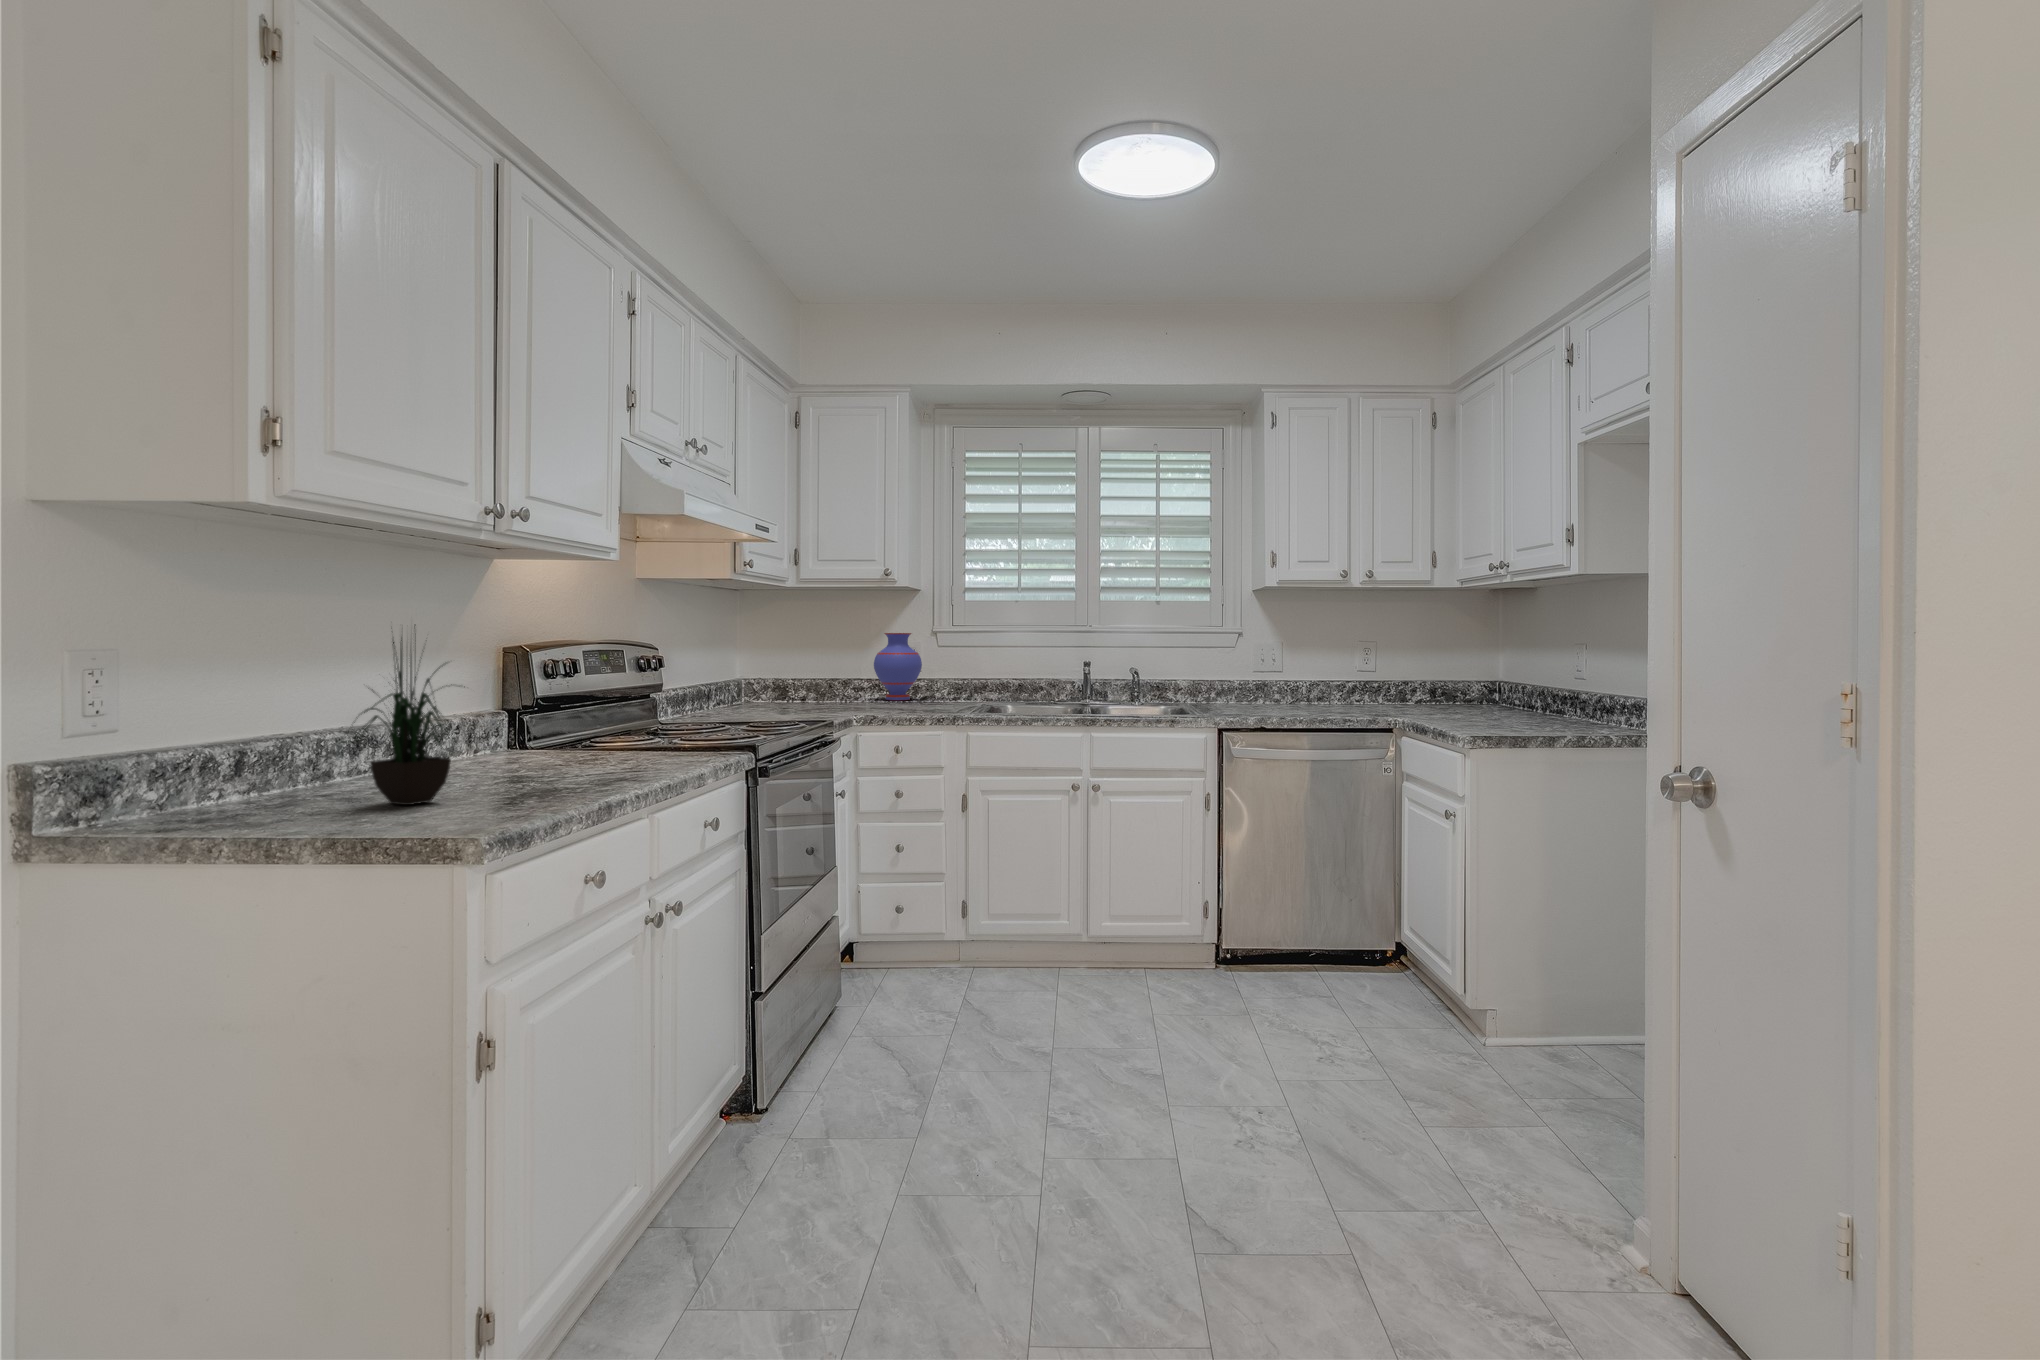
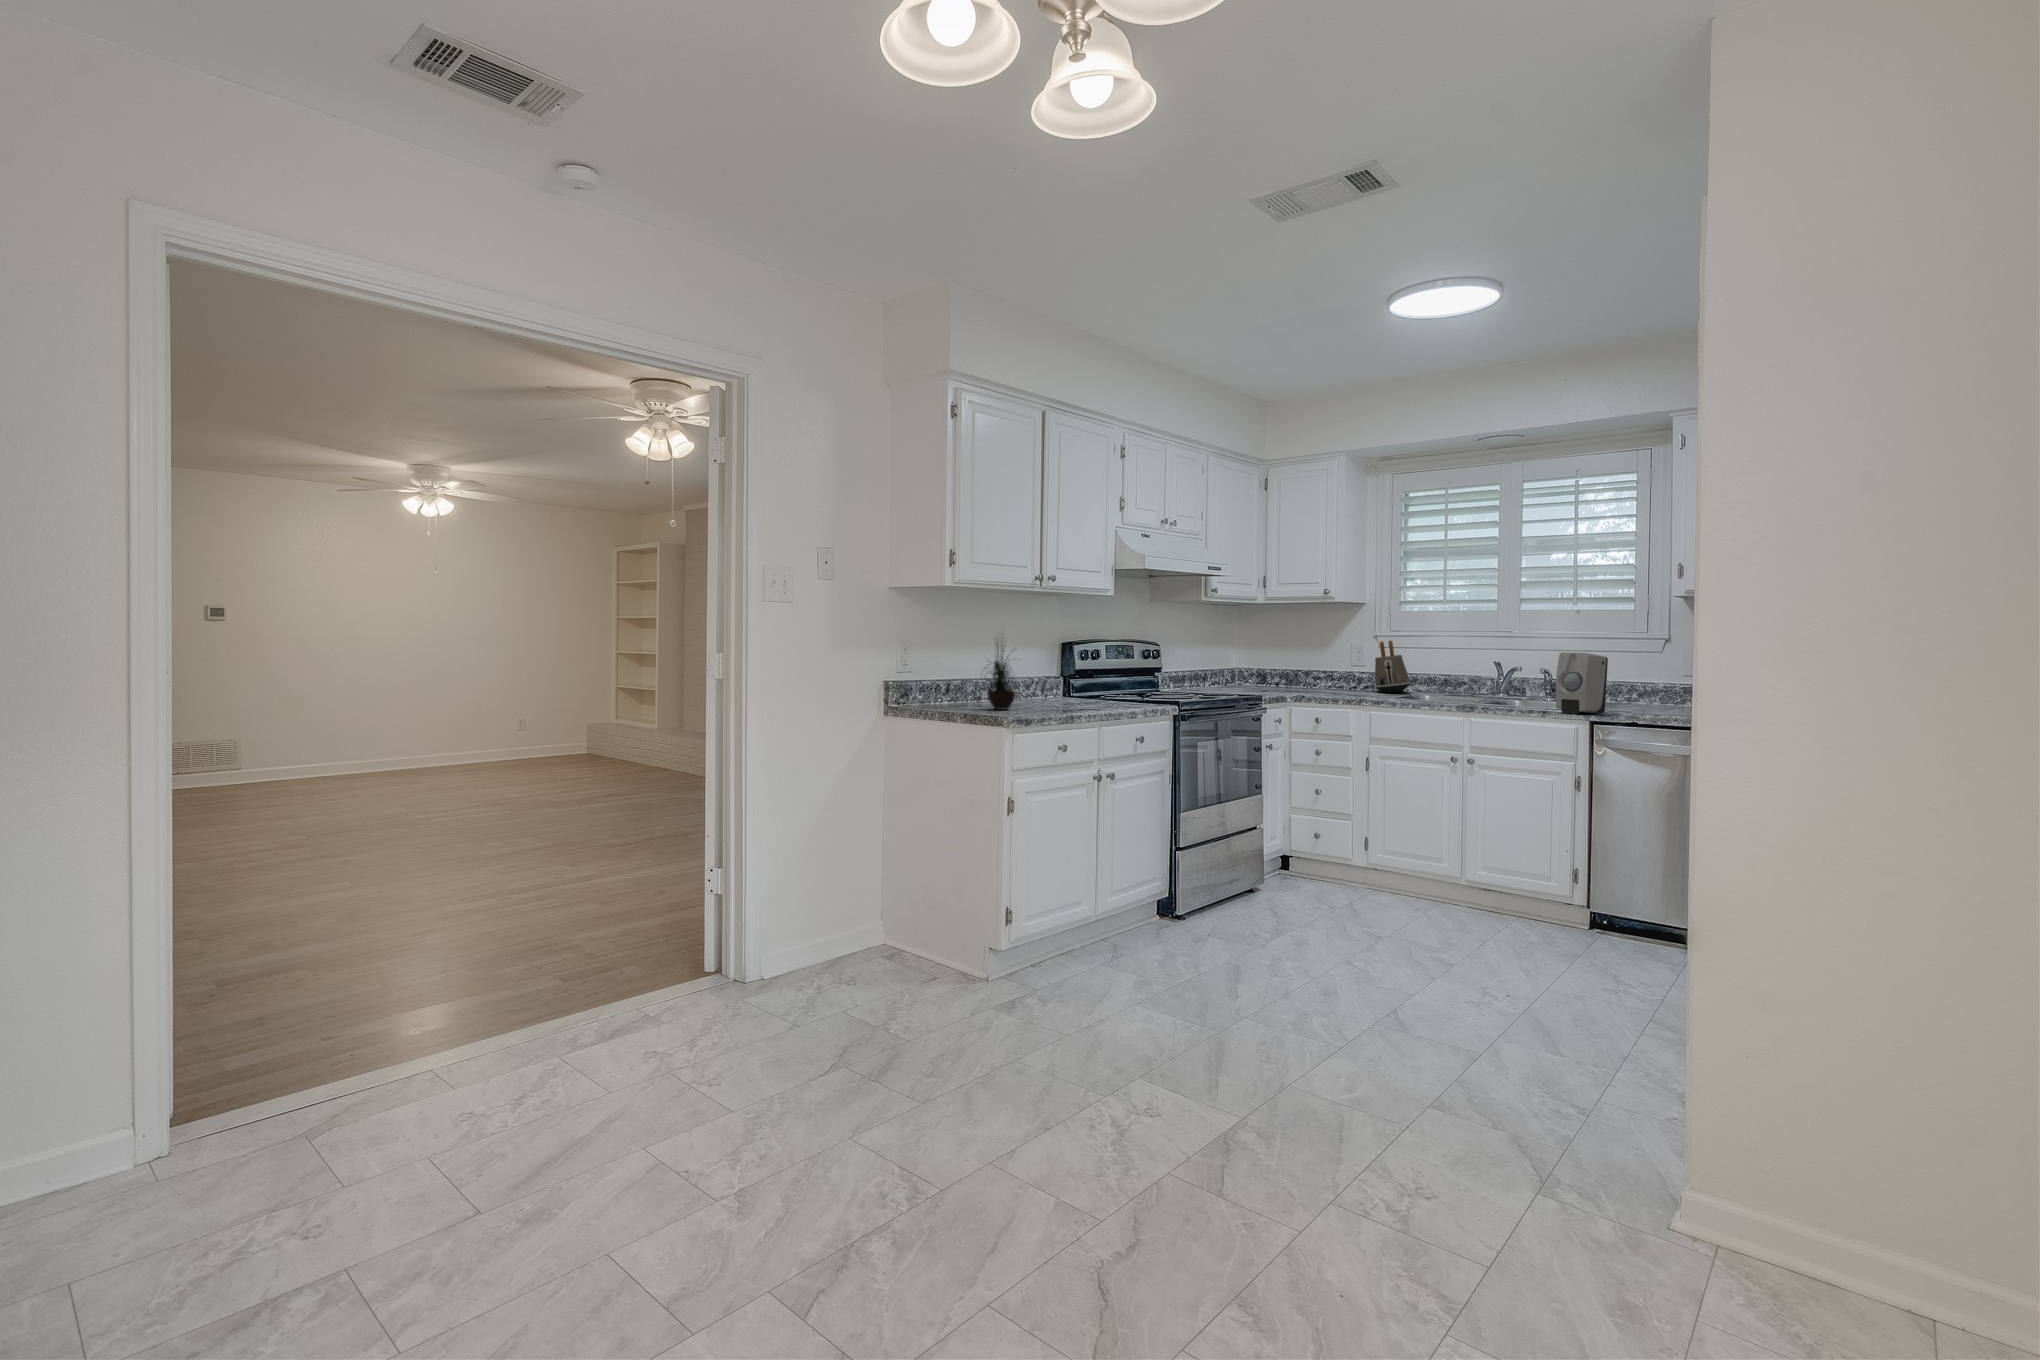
vase: present [874,633,922,700] -> none [1327,637,1365,688]
toaster: none [944,637,988,705] -> present [1375,641,1410,693]
soap dispenser: none [1201,650,1242,724] -> present [1556,653,1608,714]

